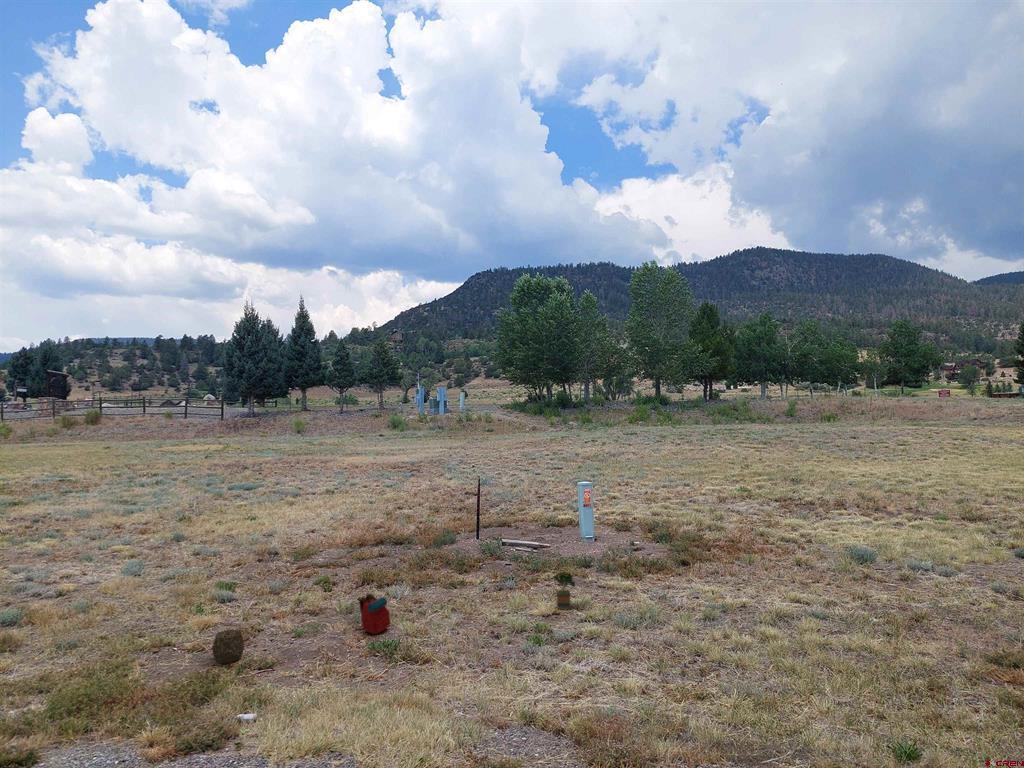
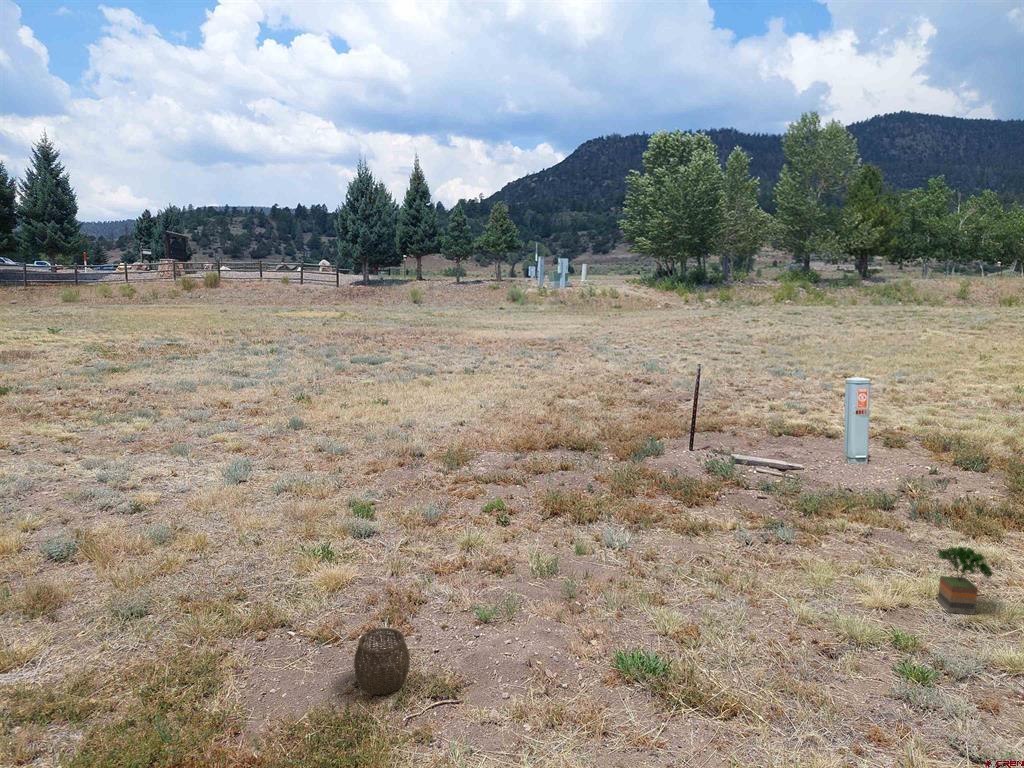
backpack: present [359,594,390,634] -> none [600,568,655,644]

